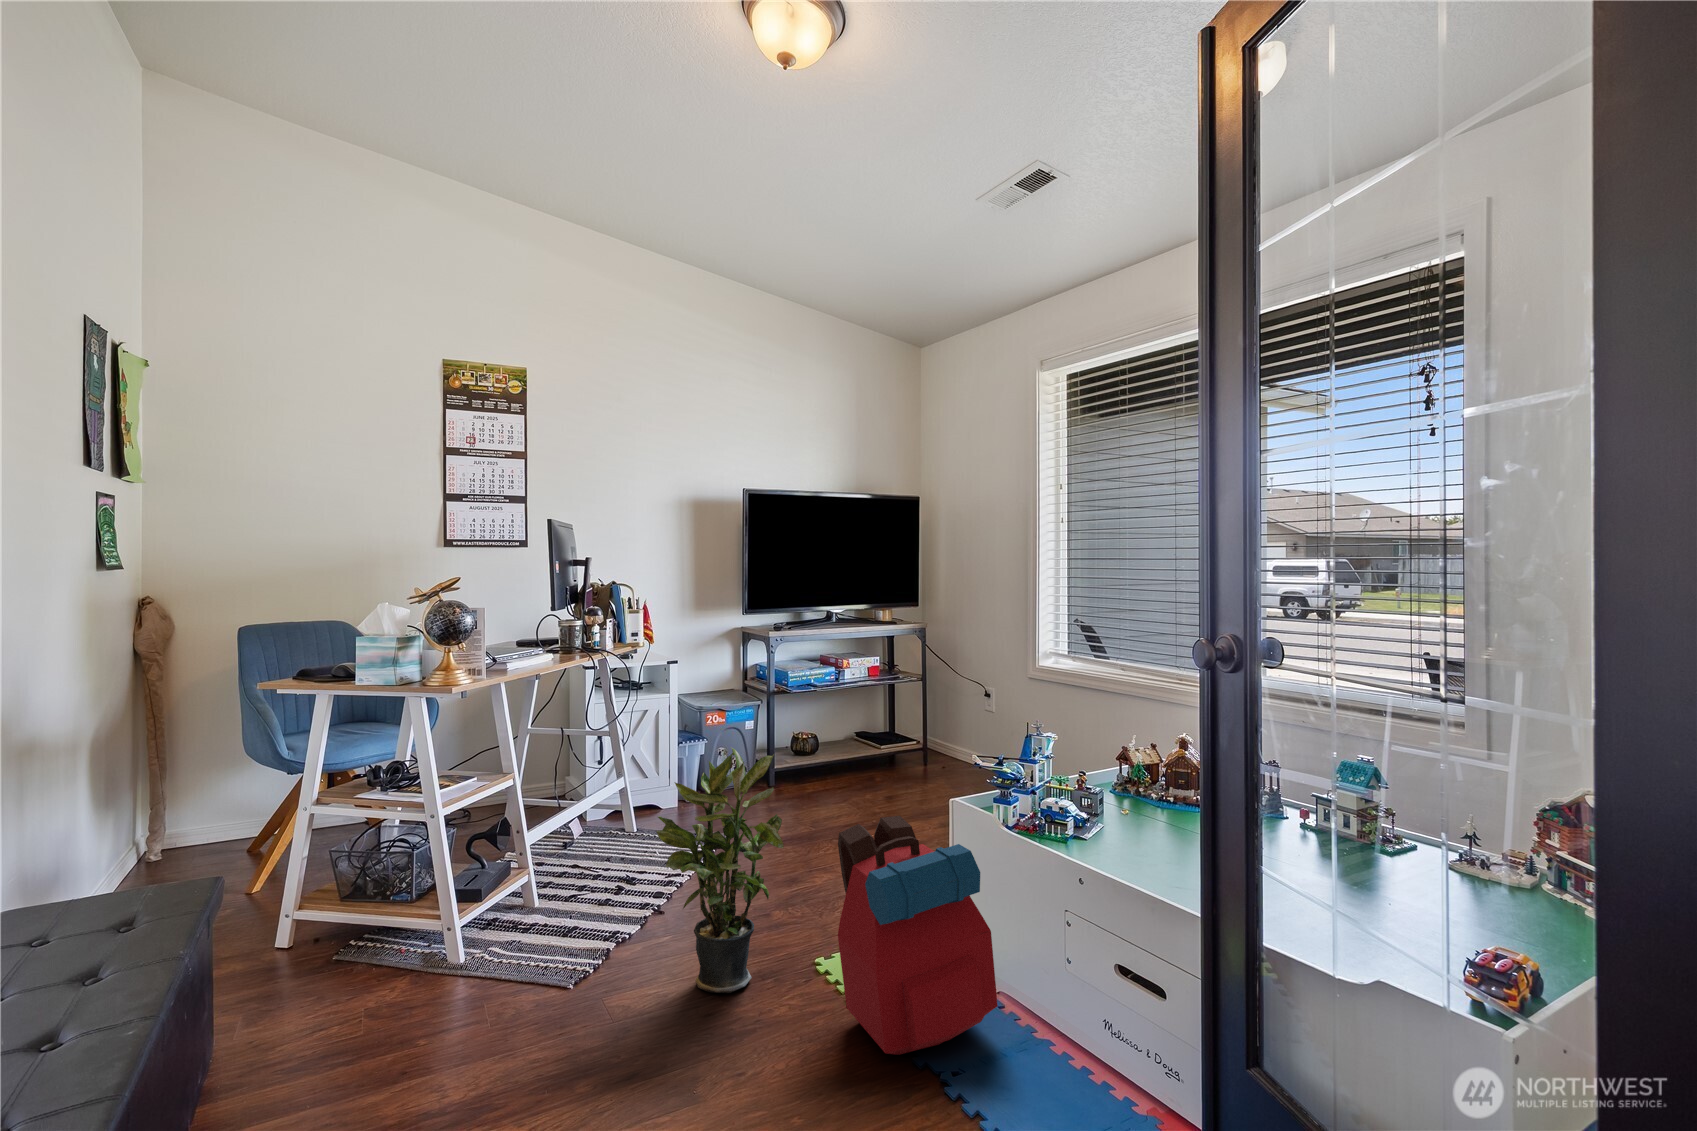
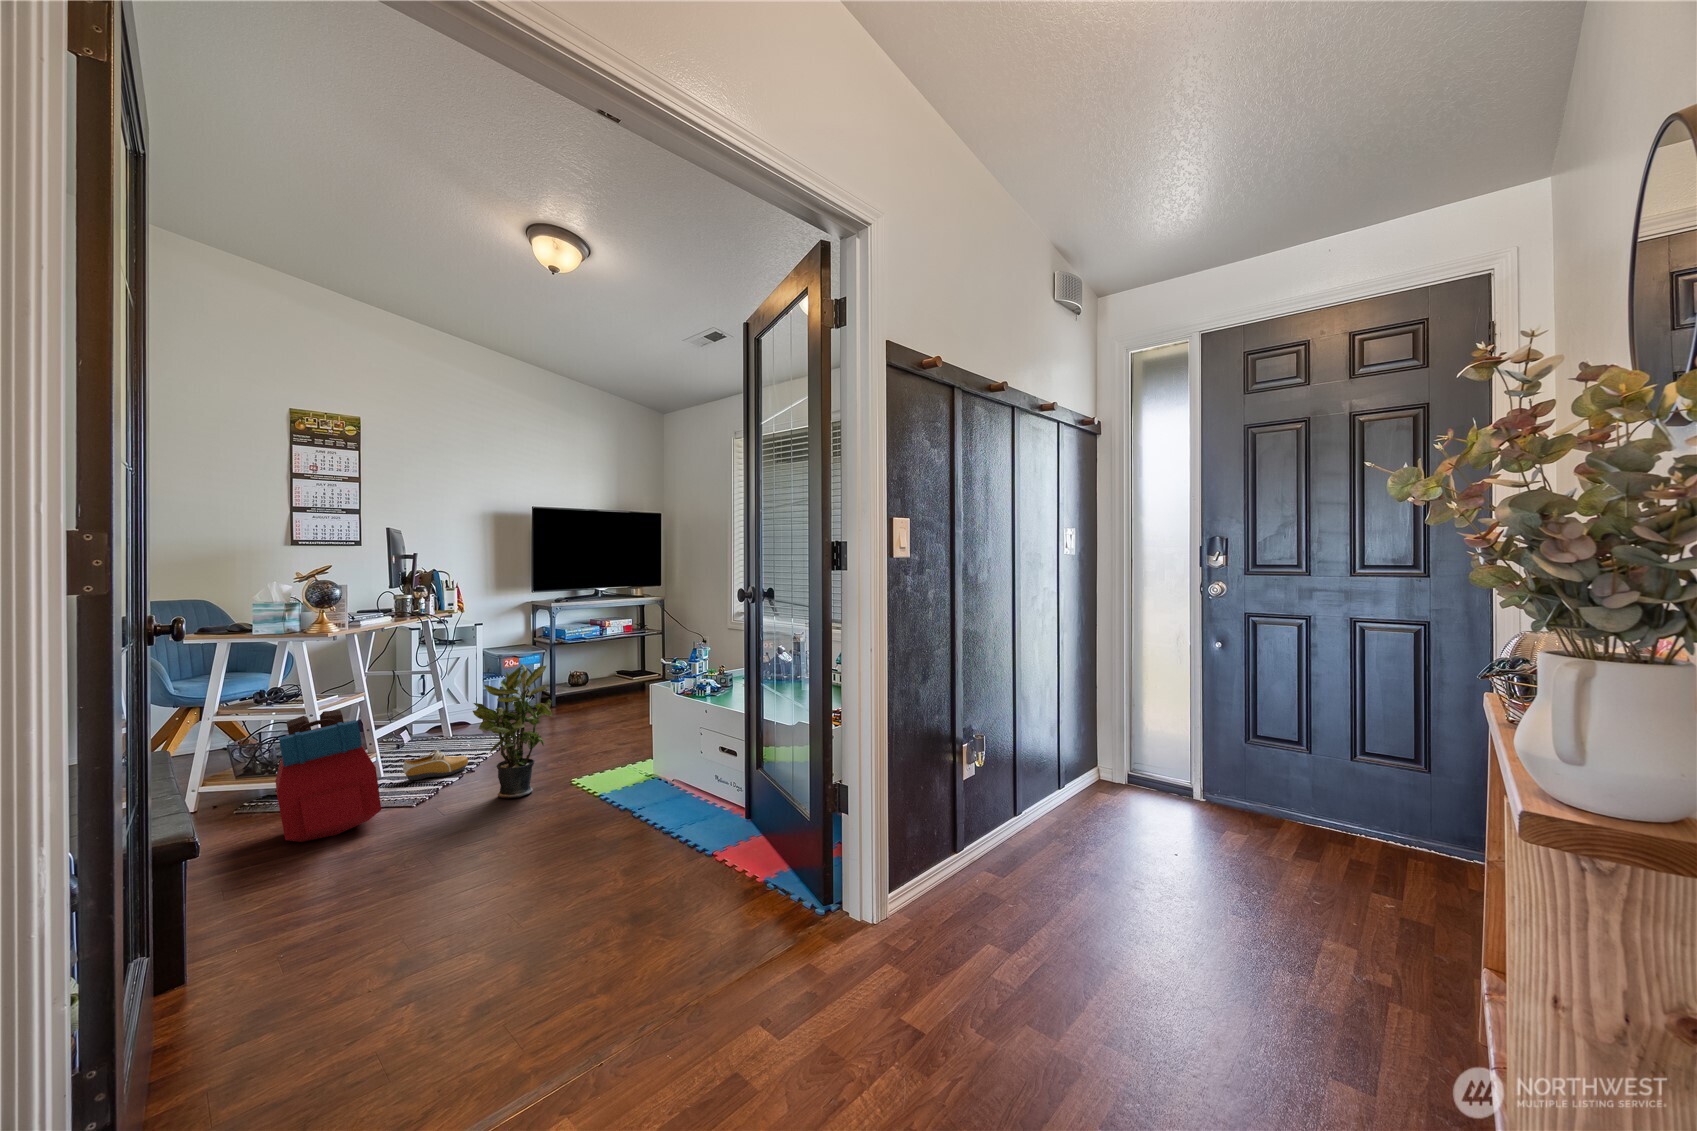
backpack: present [838,816,998,1055] -> present [275,710,381,842]
shoe: none [562,873,654,921] -> present [403,750,468,780]

